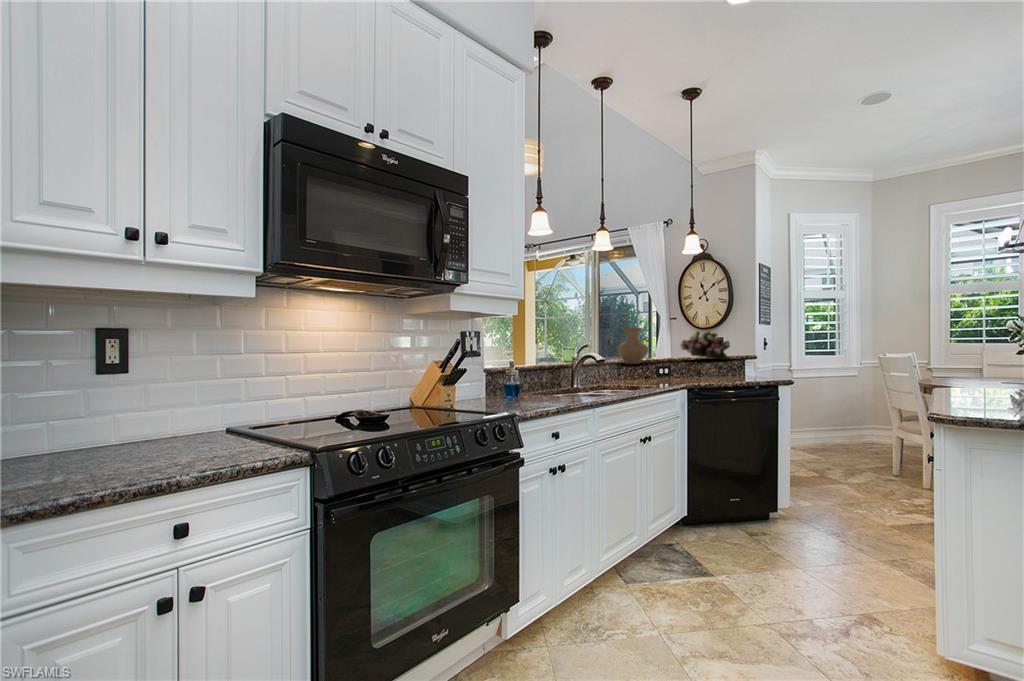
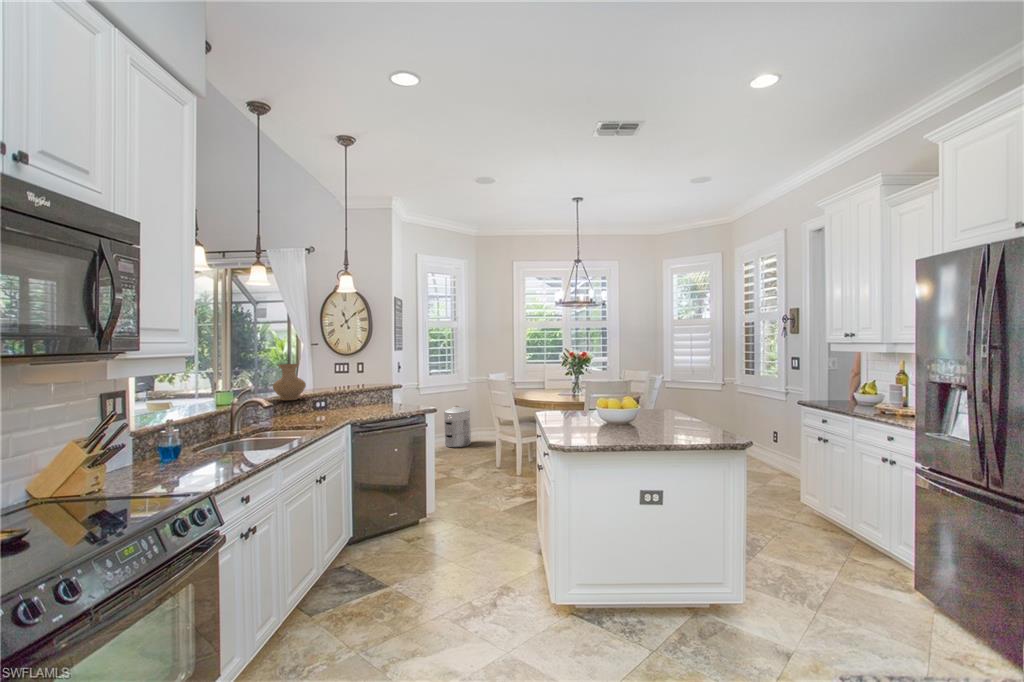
flower arrangement: present [680,330,730,360] -> none [333,362,378,387]
waste bin: none [828,401,866,453] -> present [444,406,471,448]

